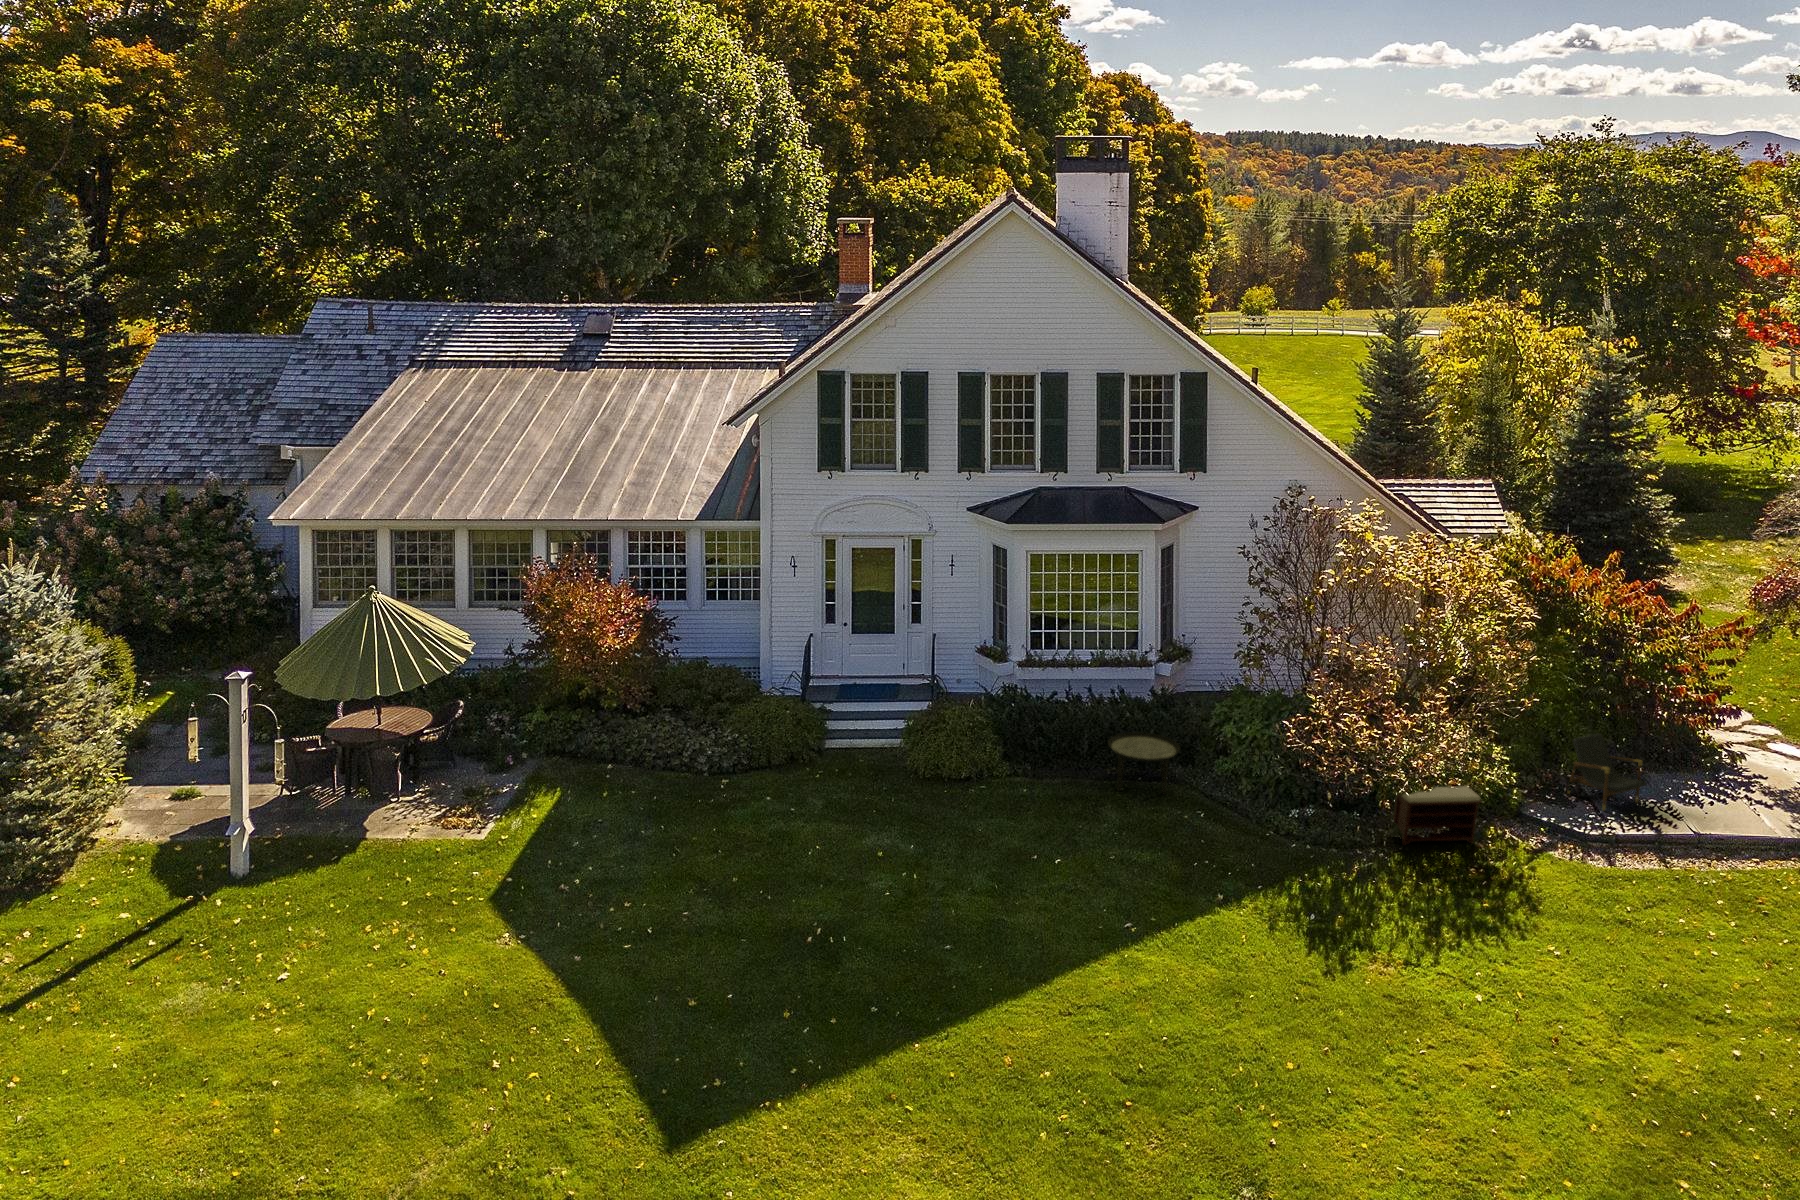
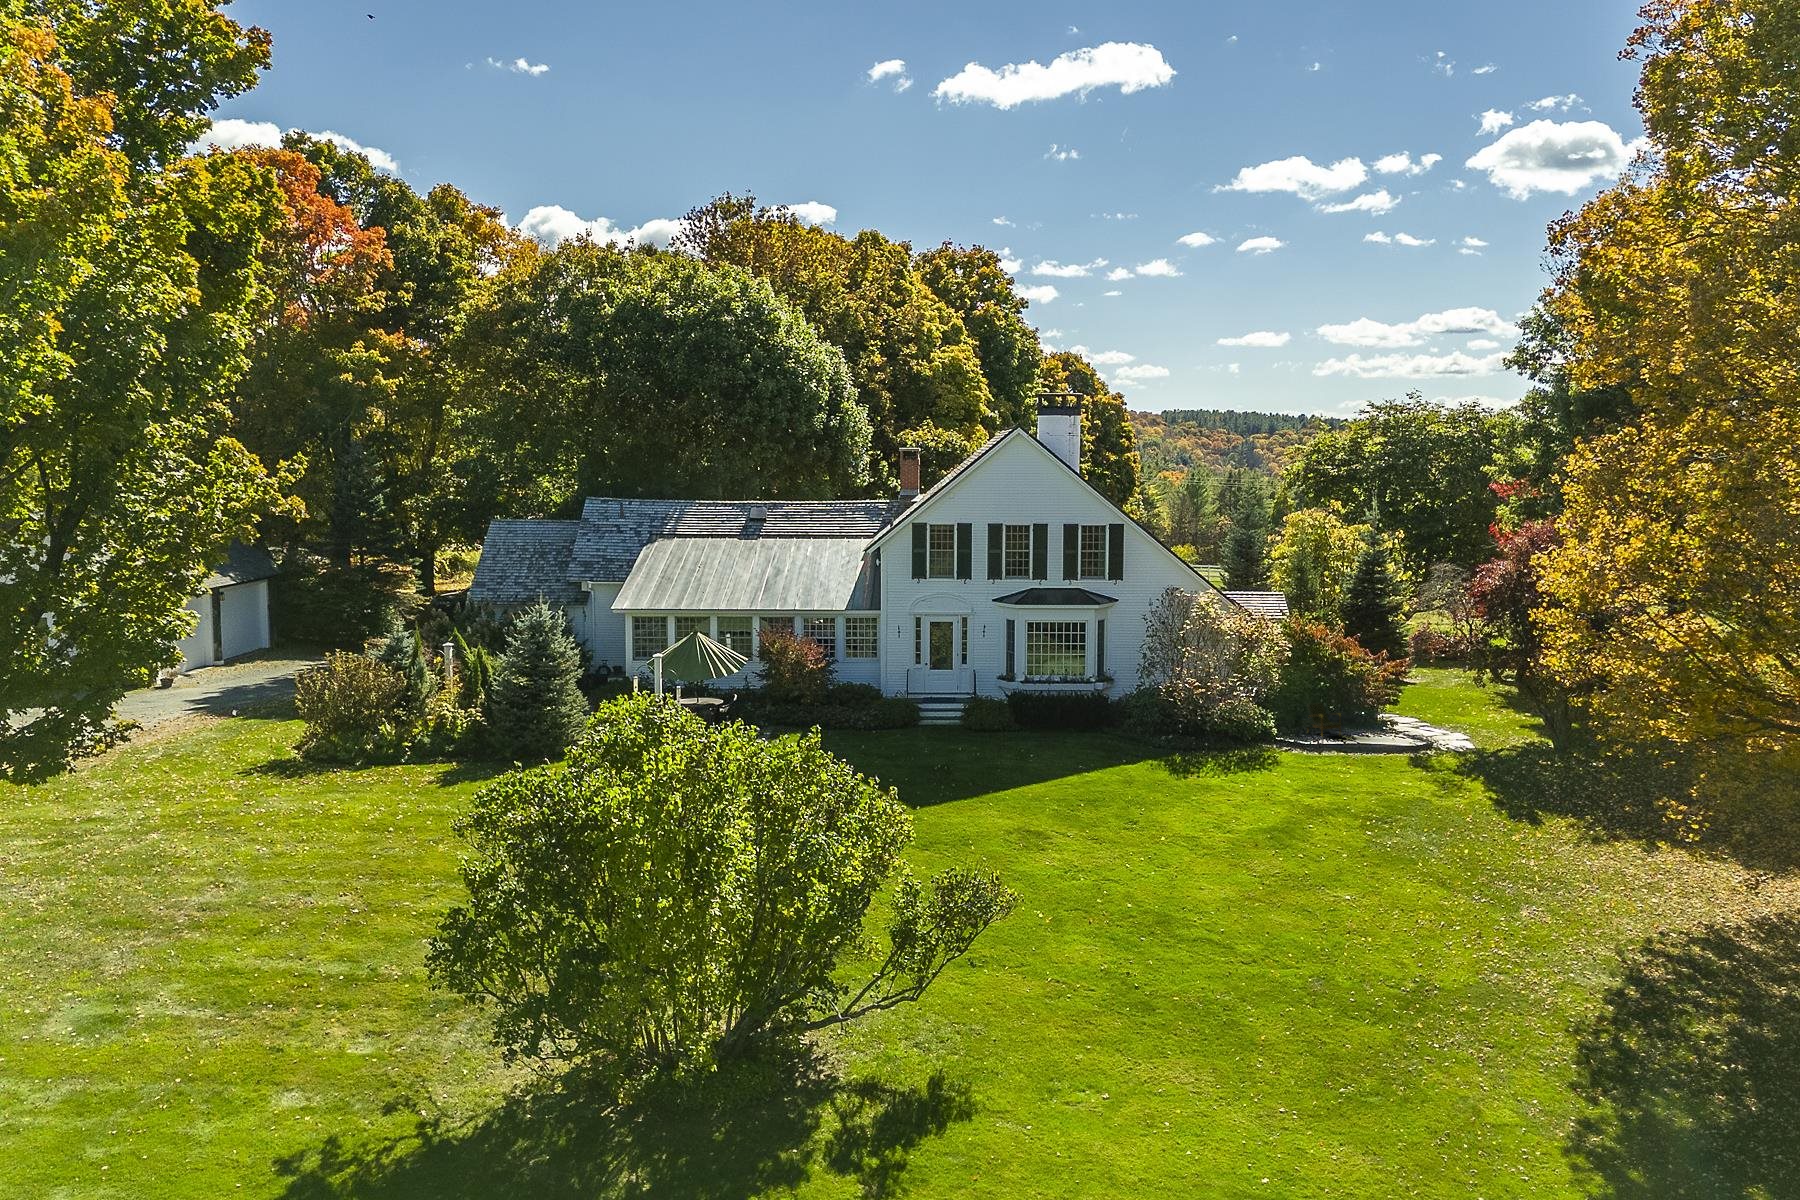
round table: present [1108,732,1180,794] -> none [1074,705,1111,732]
bench: present [1393,786,1482,845] -> none [1214,717,1256,744]

